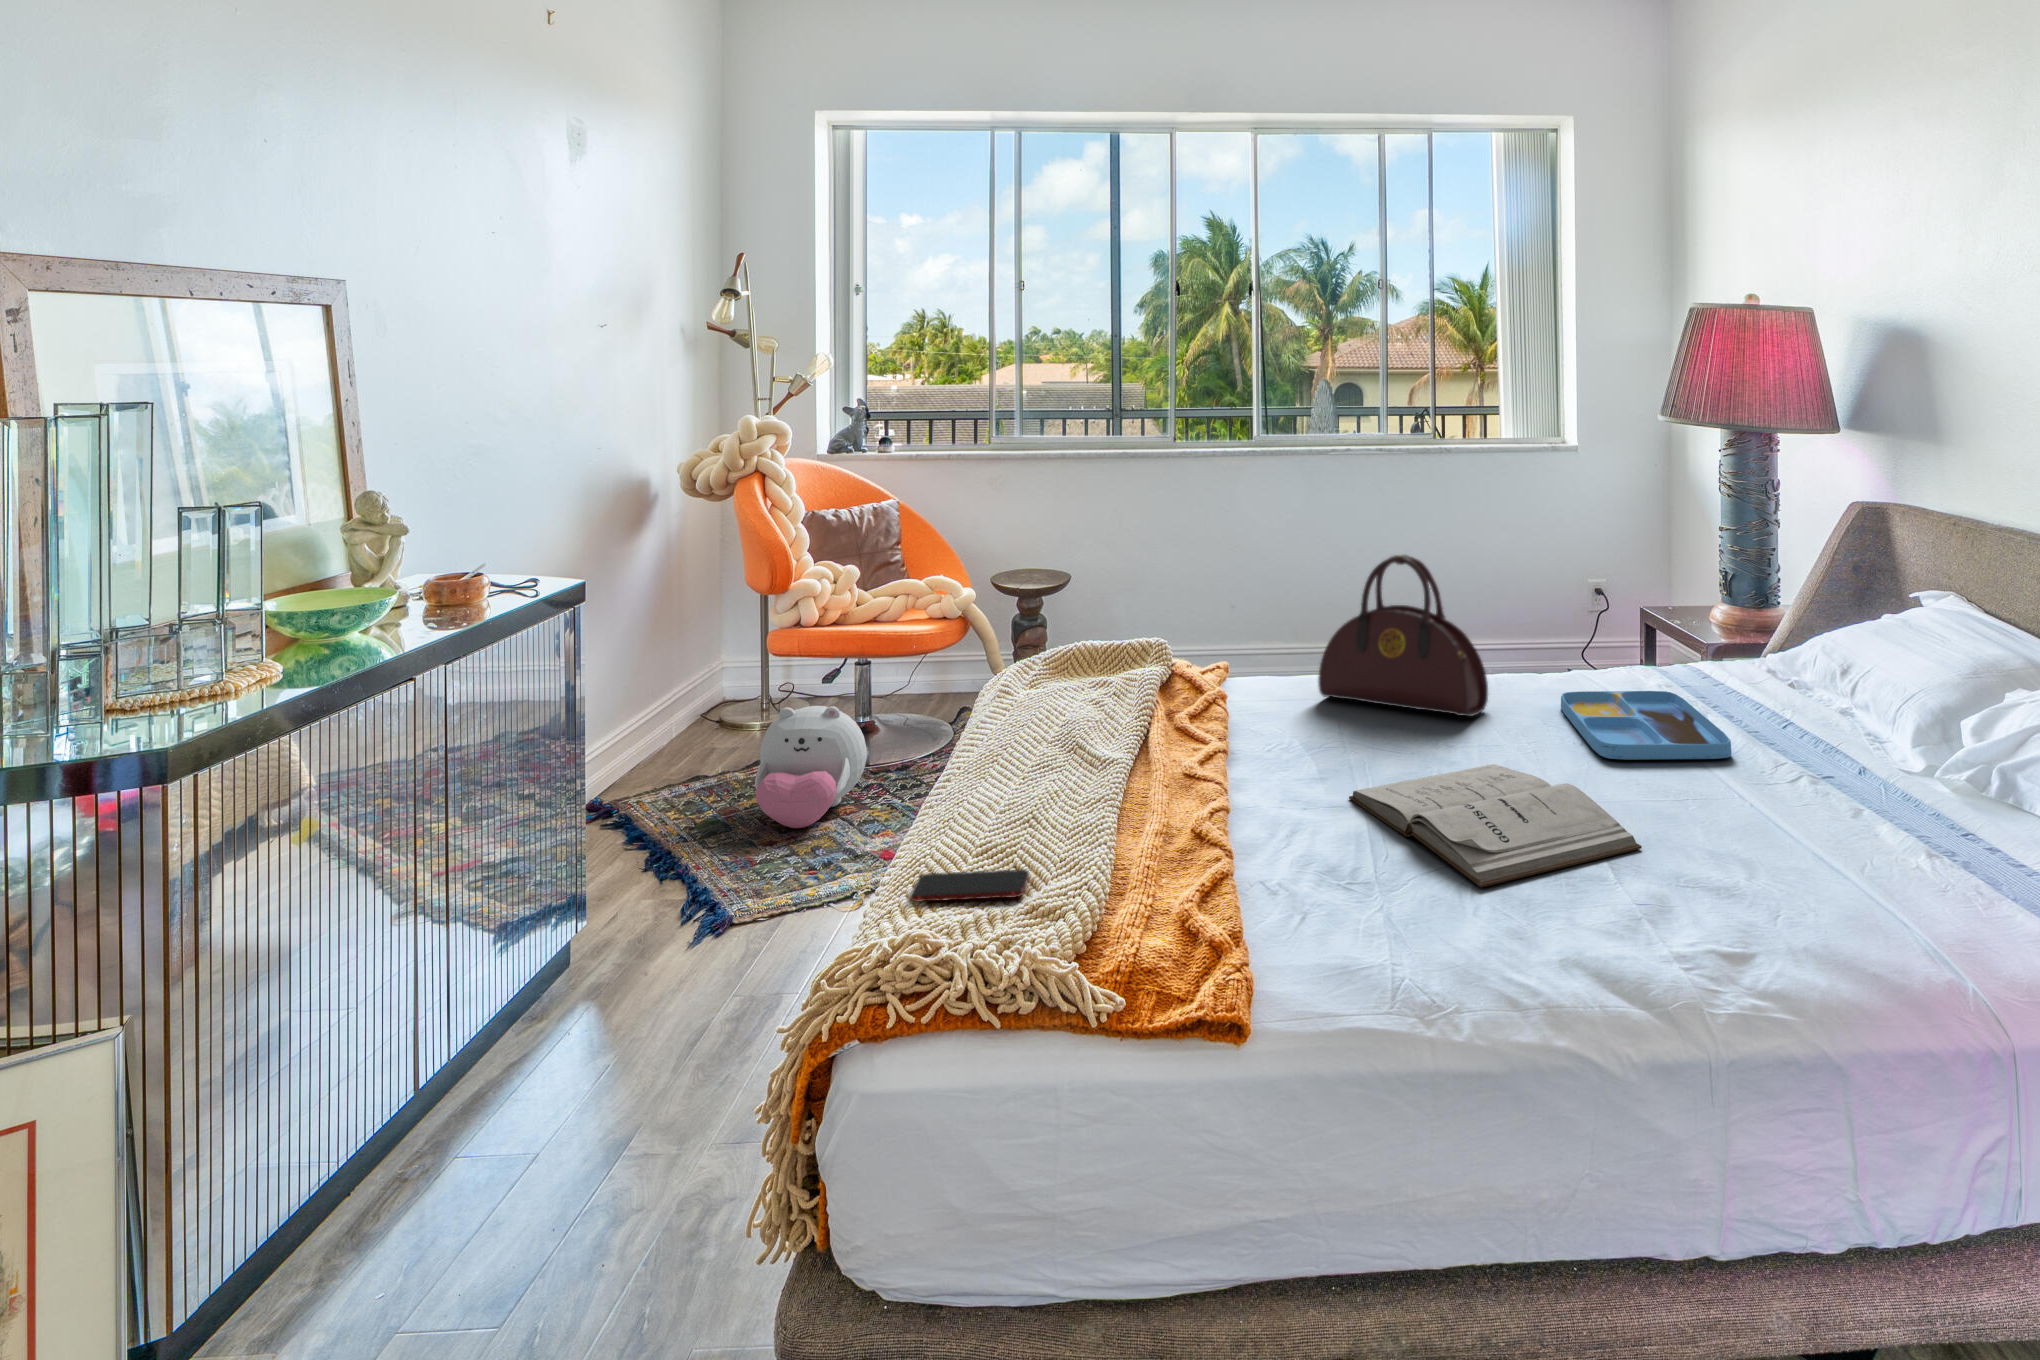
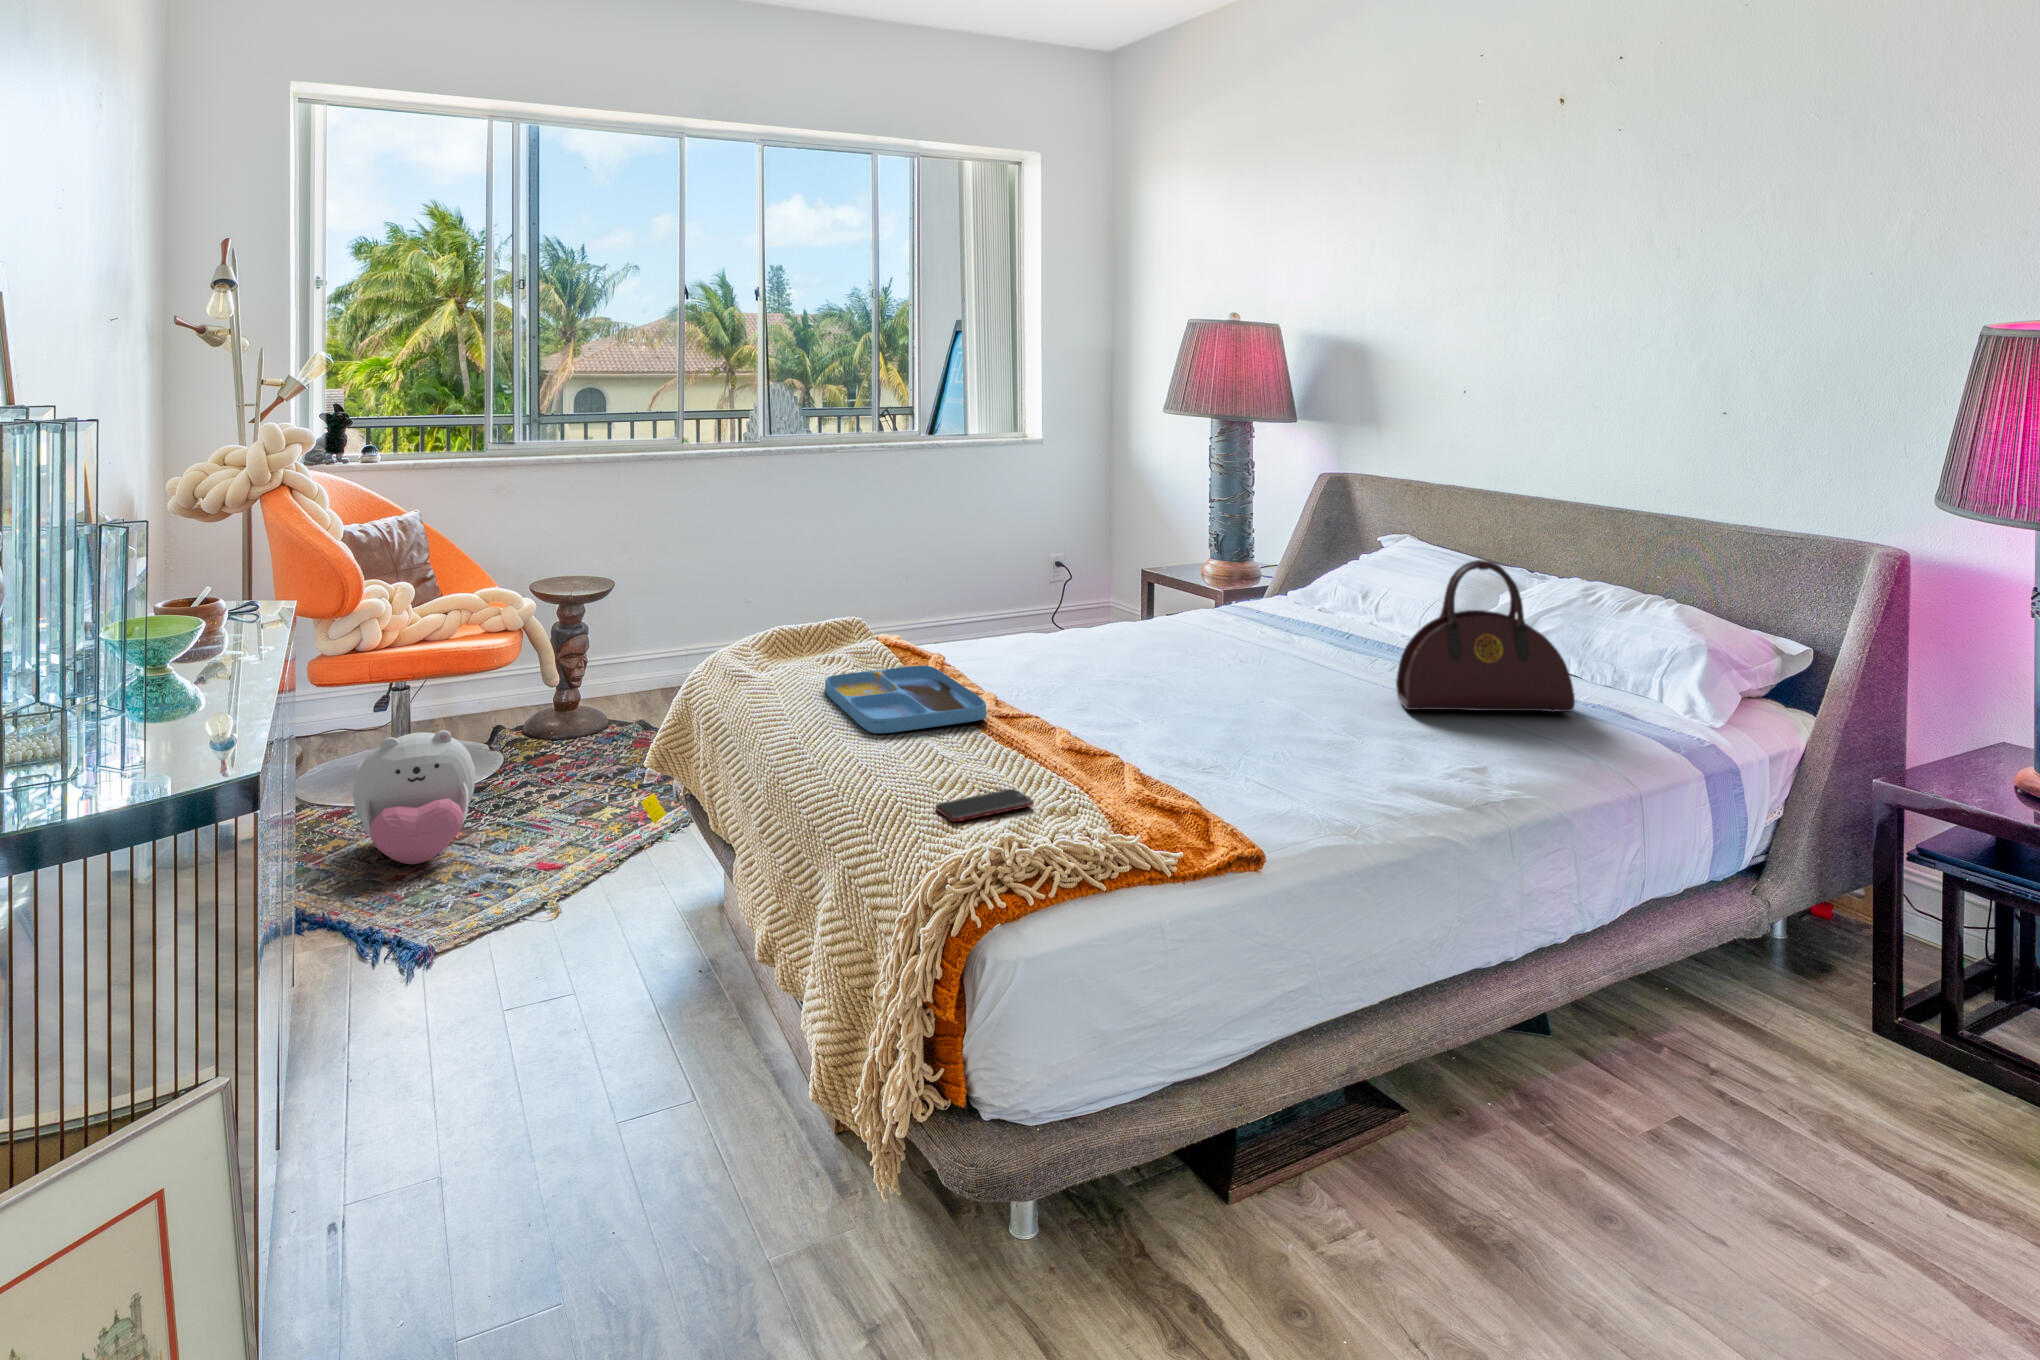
handbag: present [1318,554,1488,716] -> present [1396,560,1575,713]
tray: present [1561,691,1731,760] -> present [825,665,987,733]
book: present [1349,764,1642,887] -> none [1131,684,1361,759]

